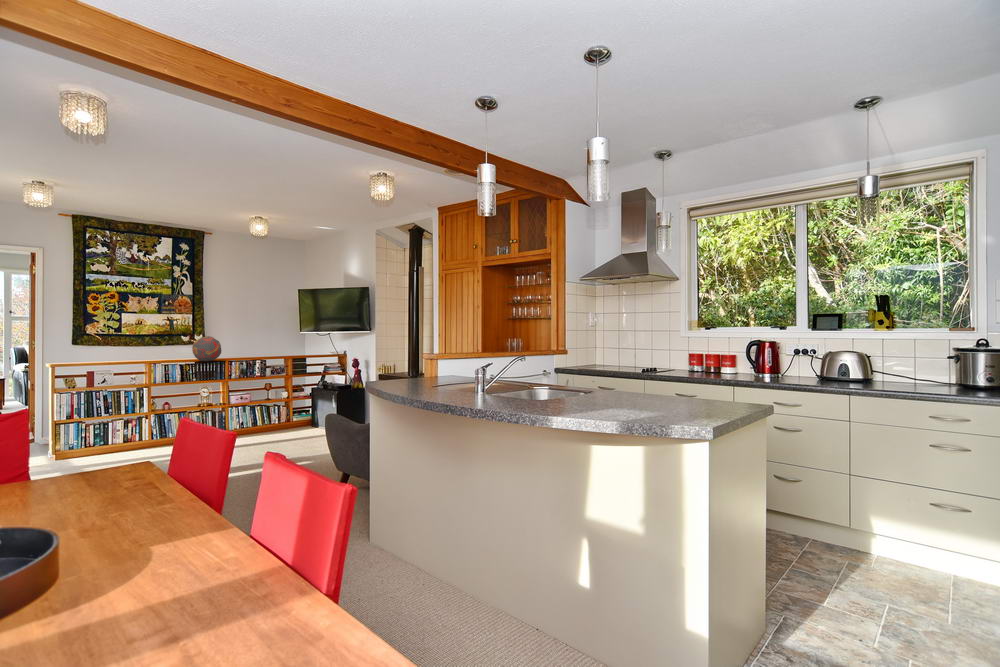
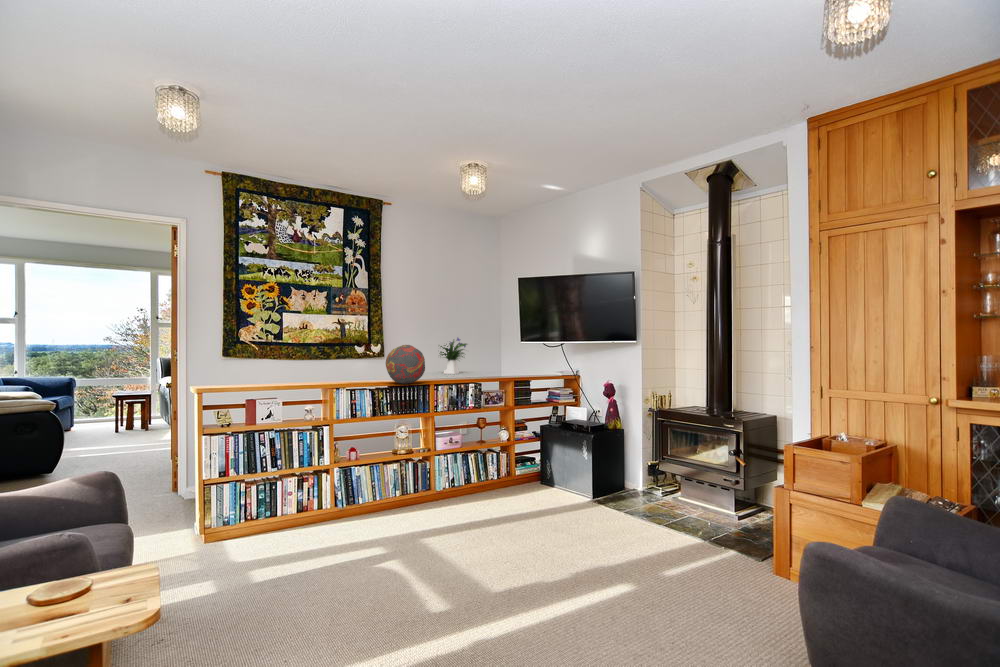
flower arrangement: none [246,327,276,355] -> present [440,338,467,374]

